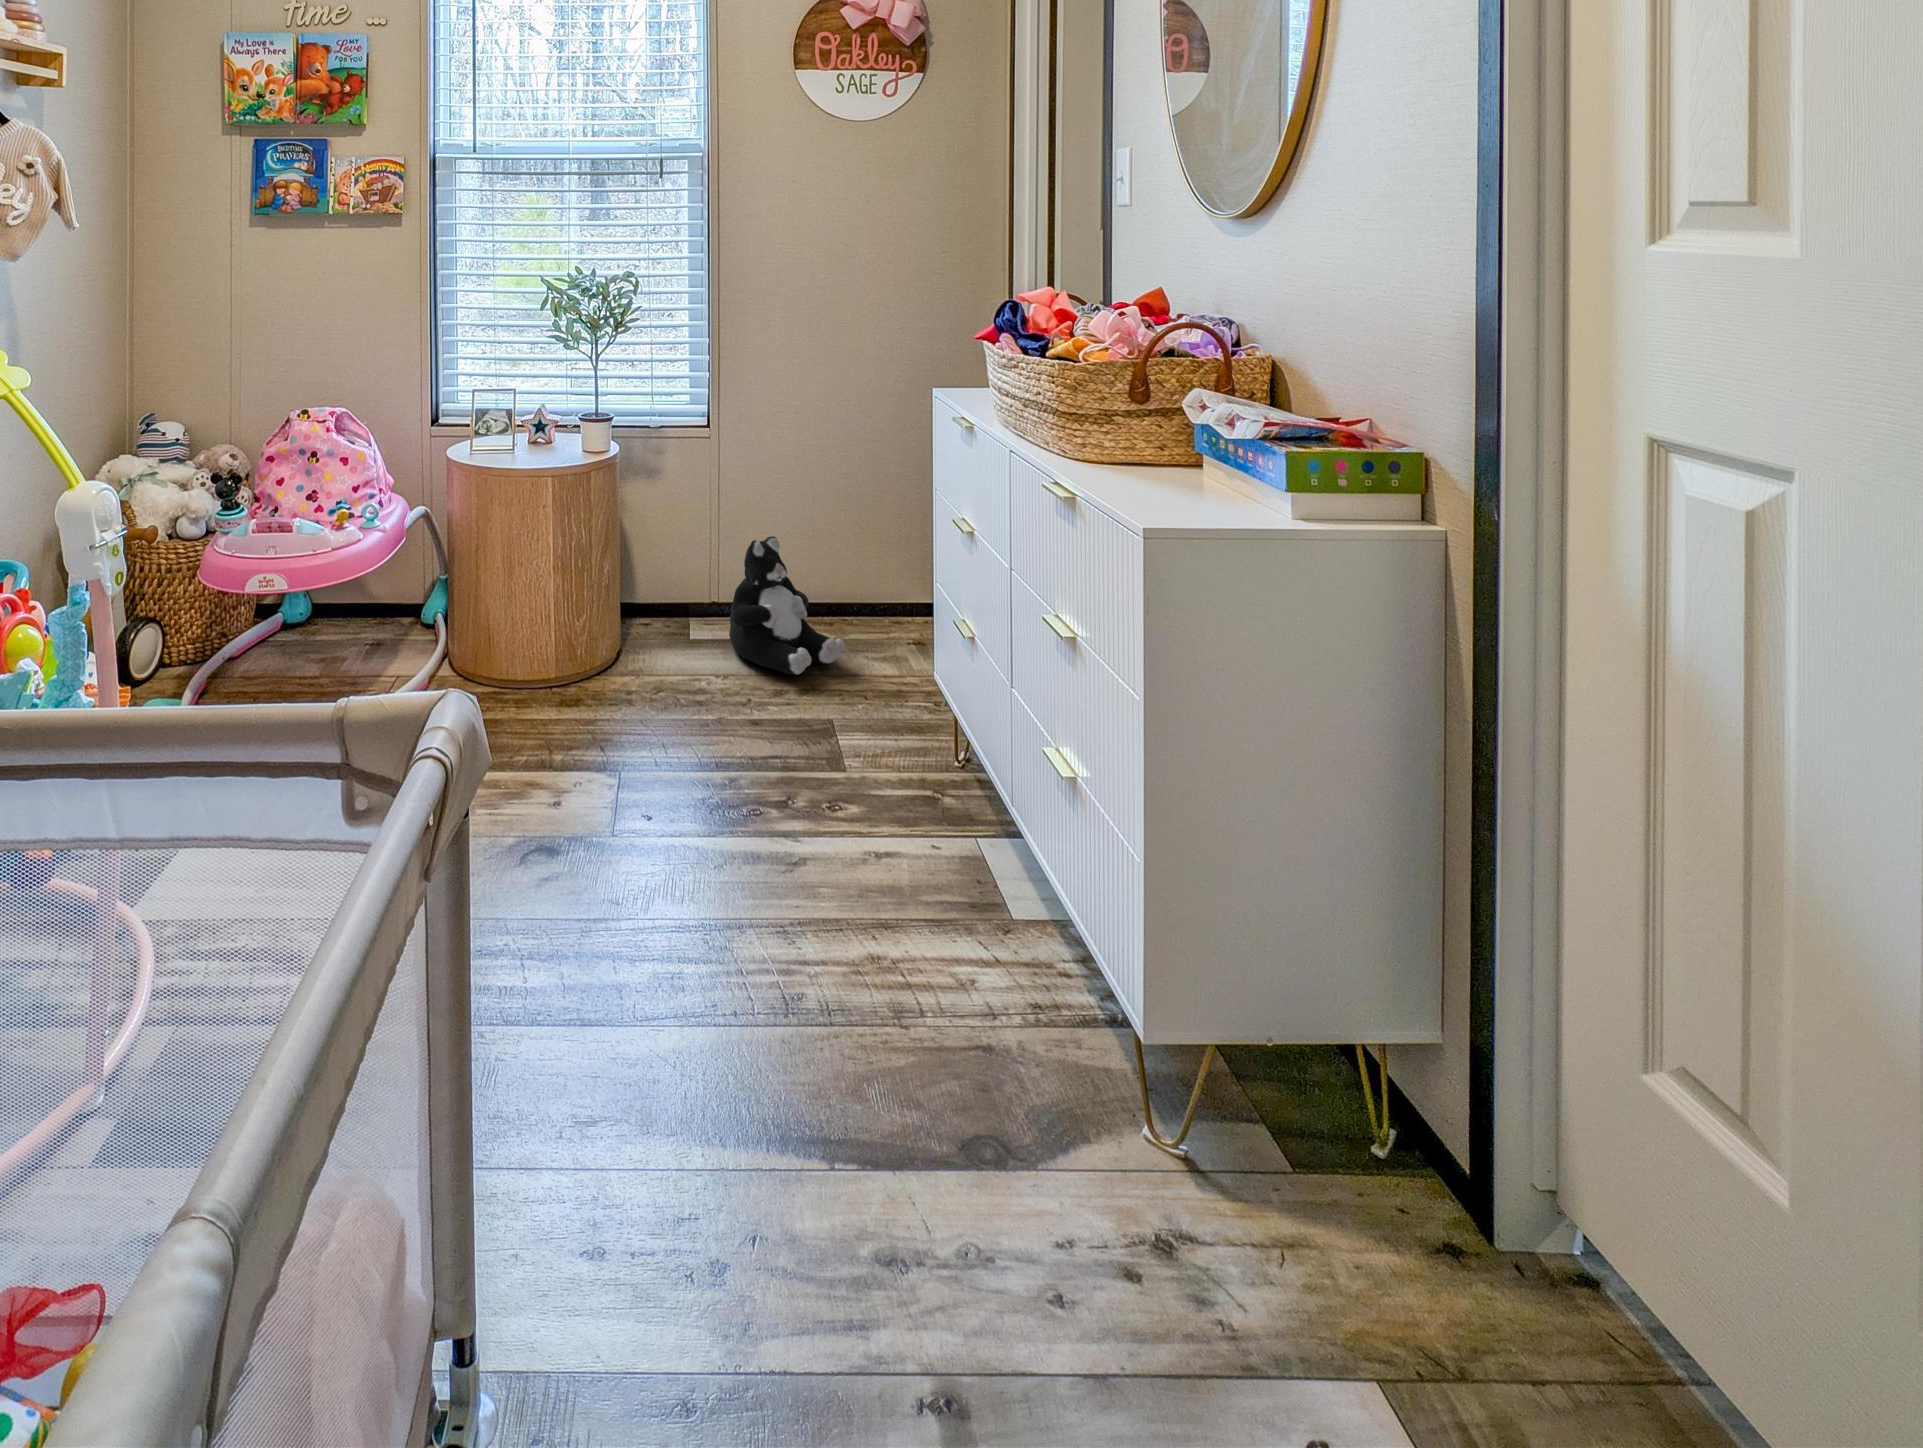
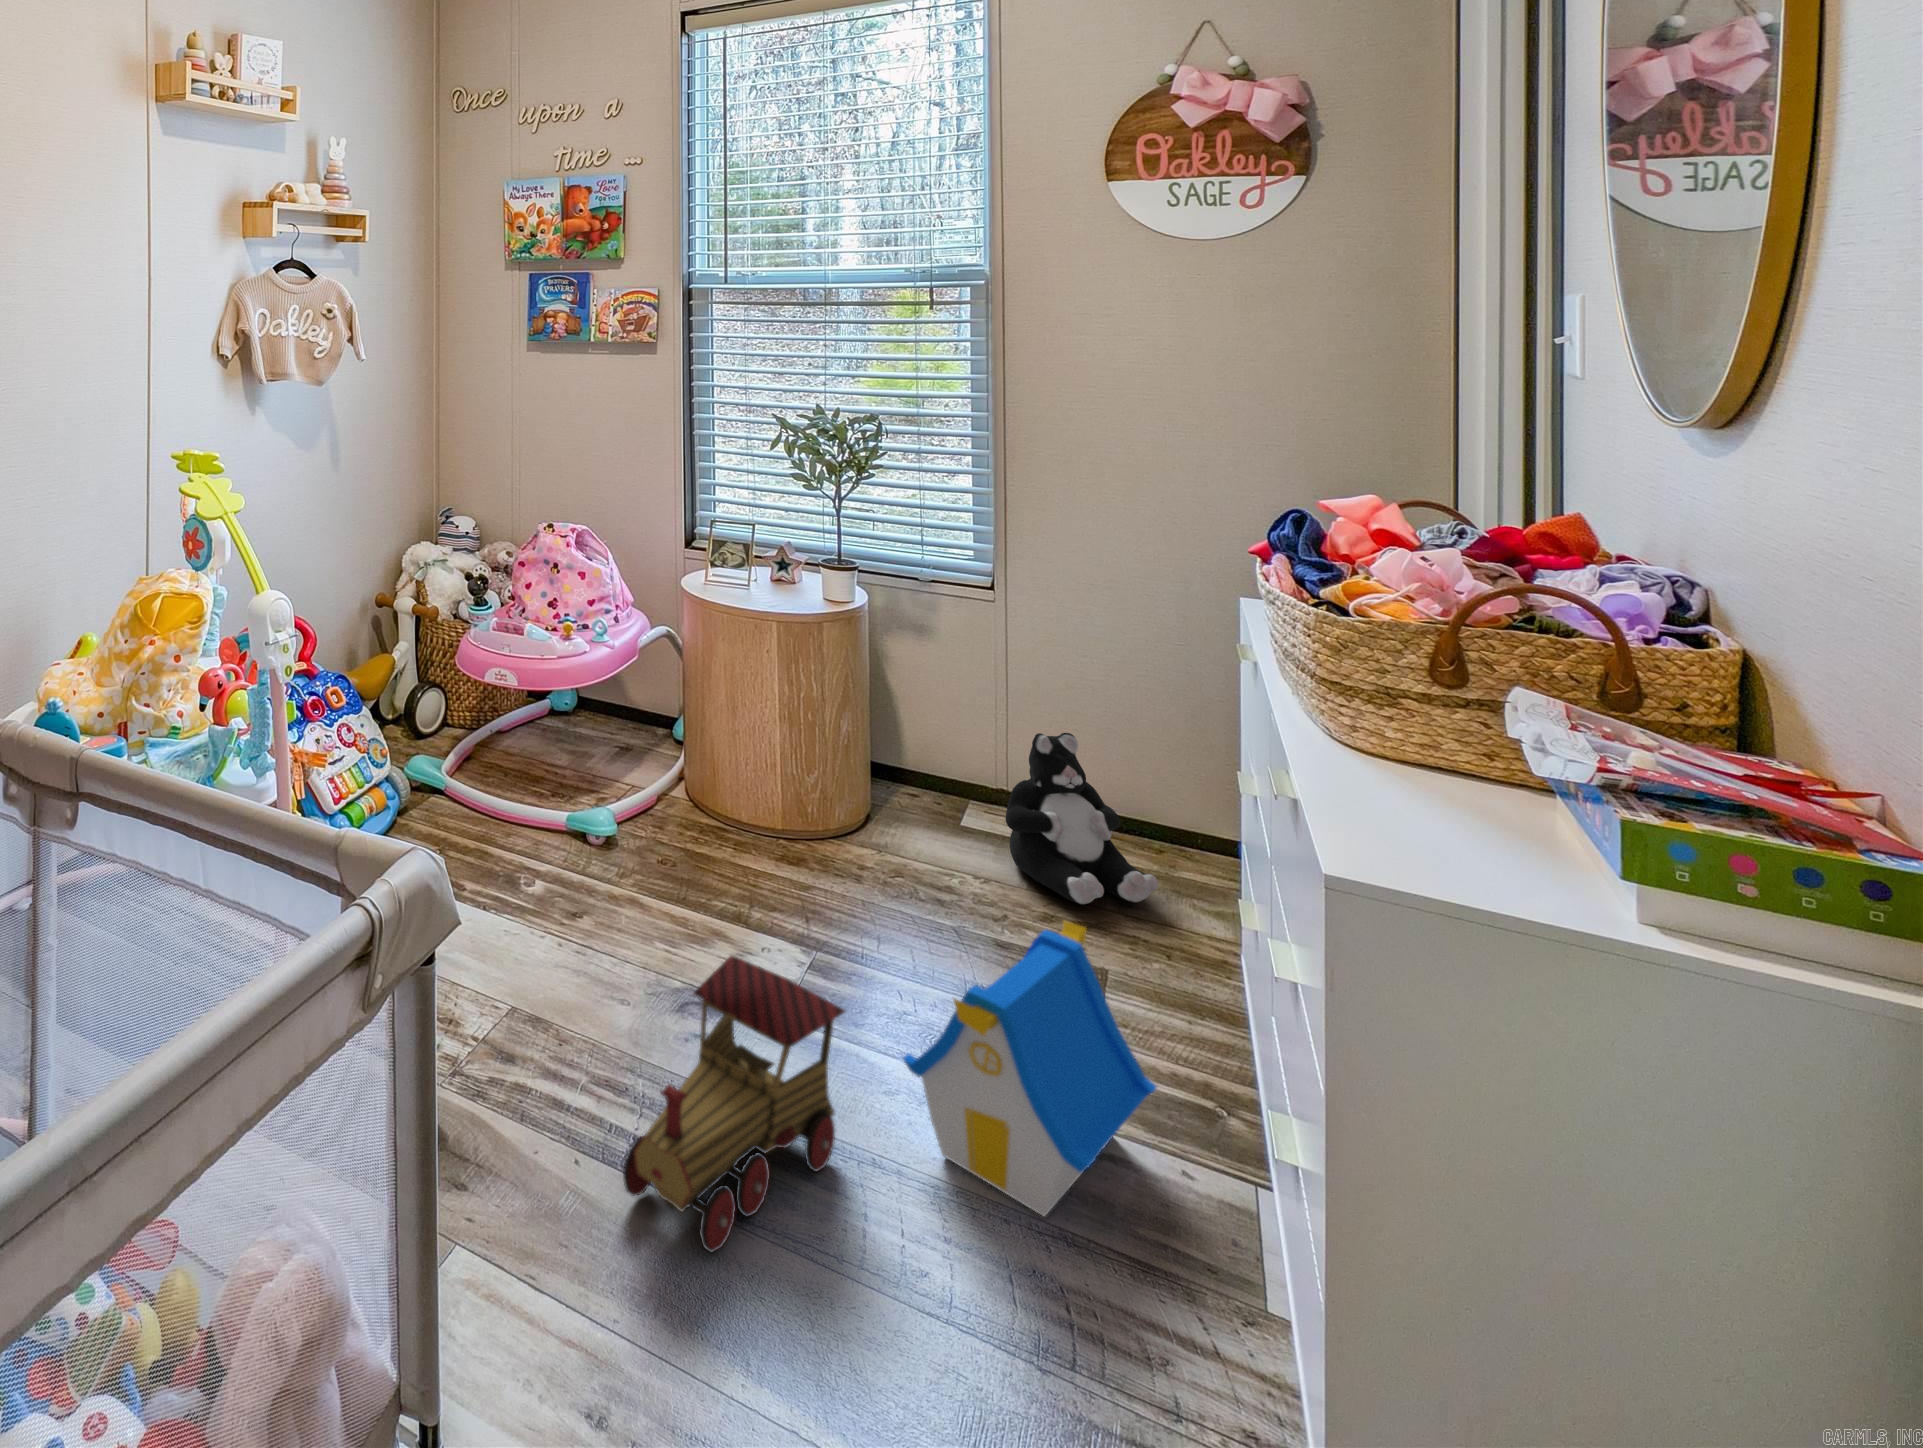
toy house: none [769,691,947,955] -> present [903,921,1156,1216]
toy train: none [569,804,737,1123] -> present [623,956,845,1252]

